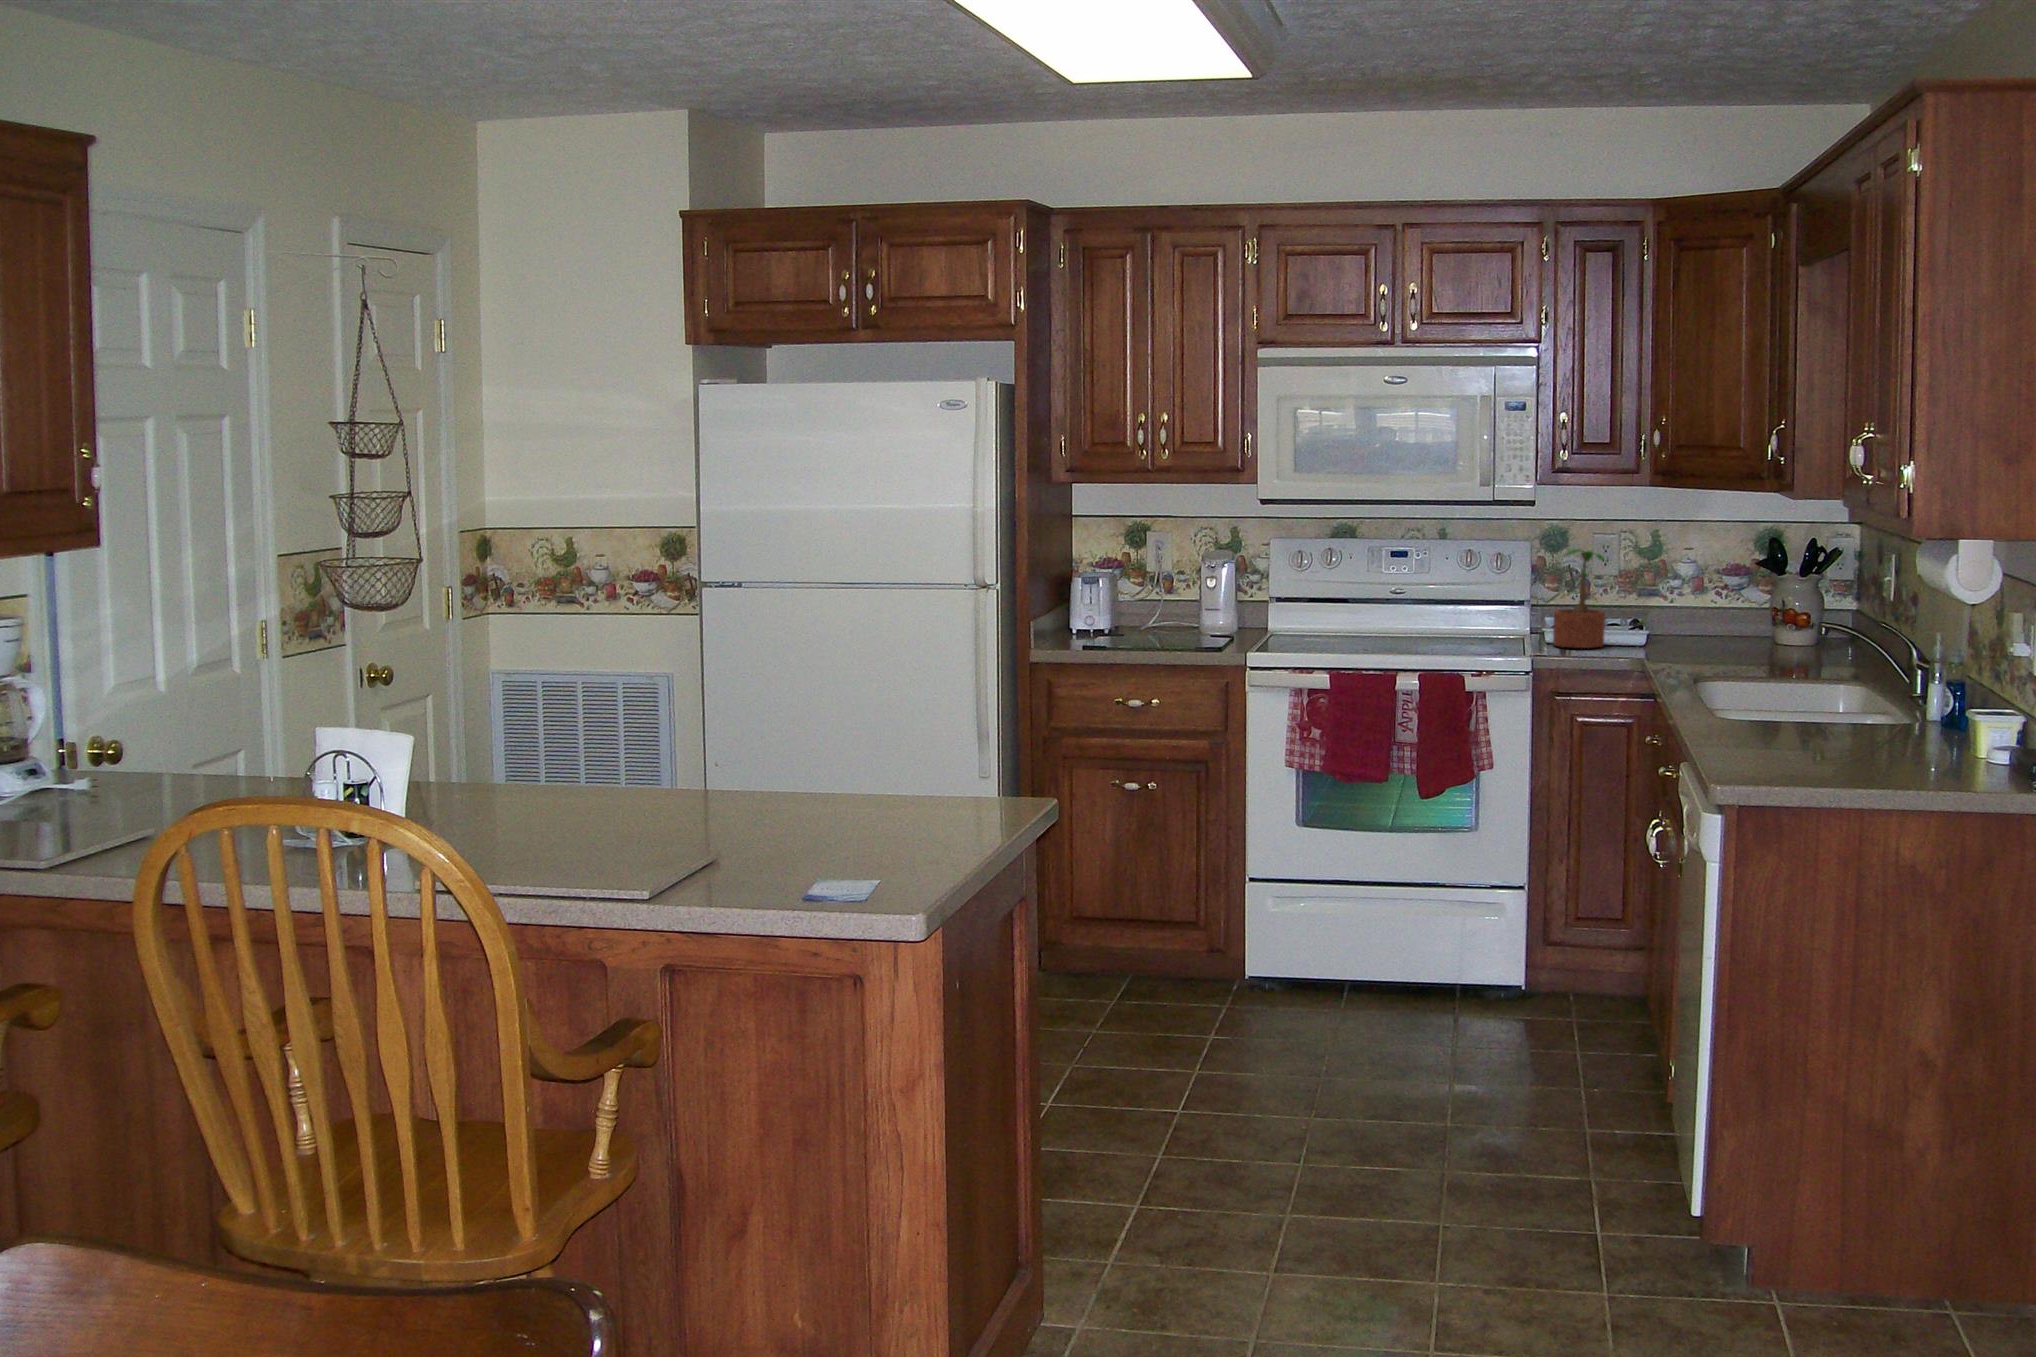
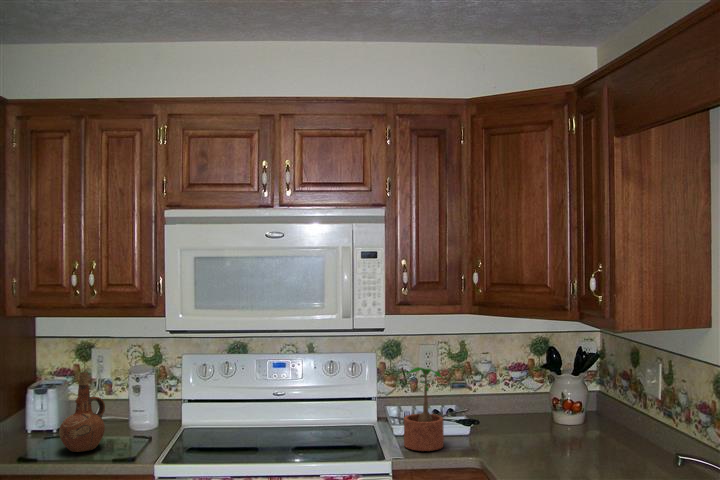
ceramic pitcher: none [1135,549,1185,639] -> present [59,372,105,452]

